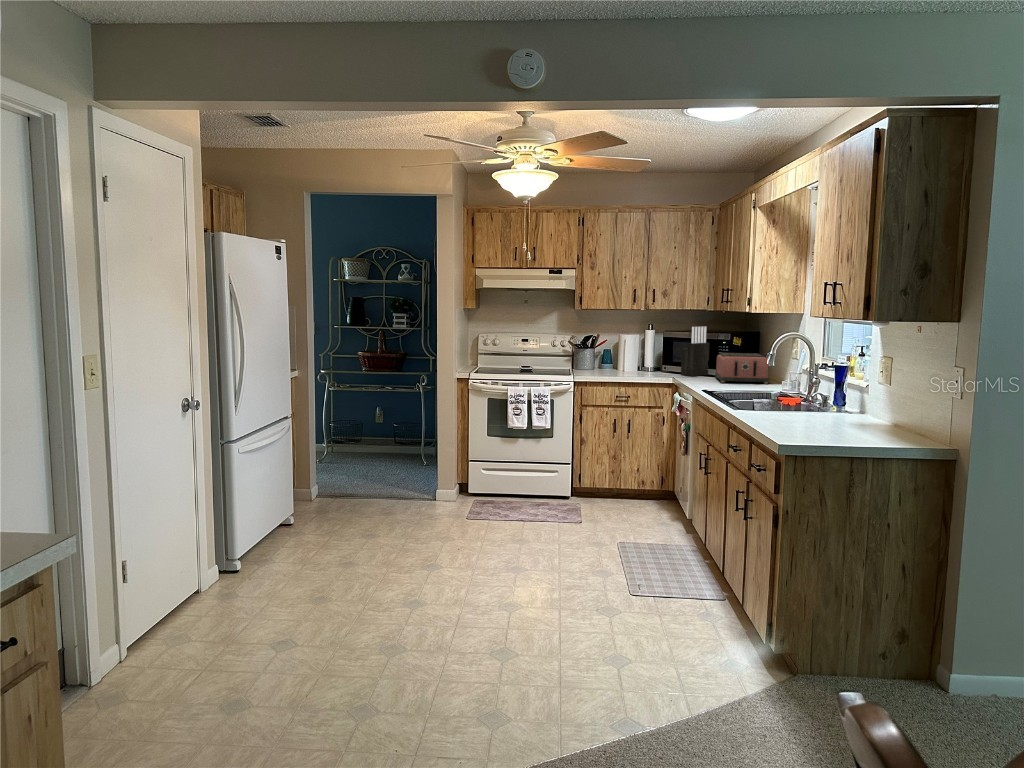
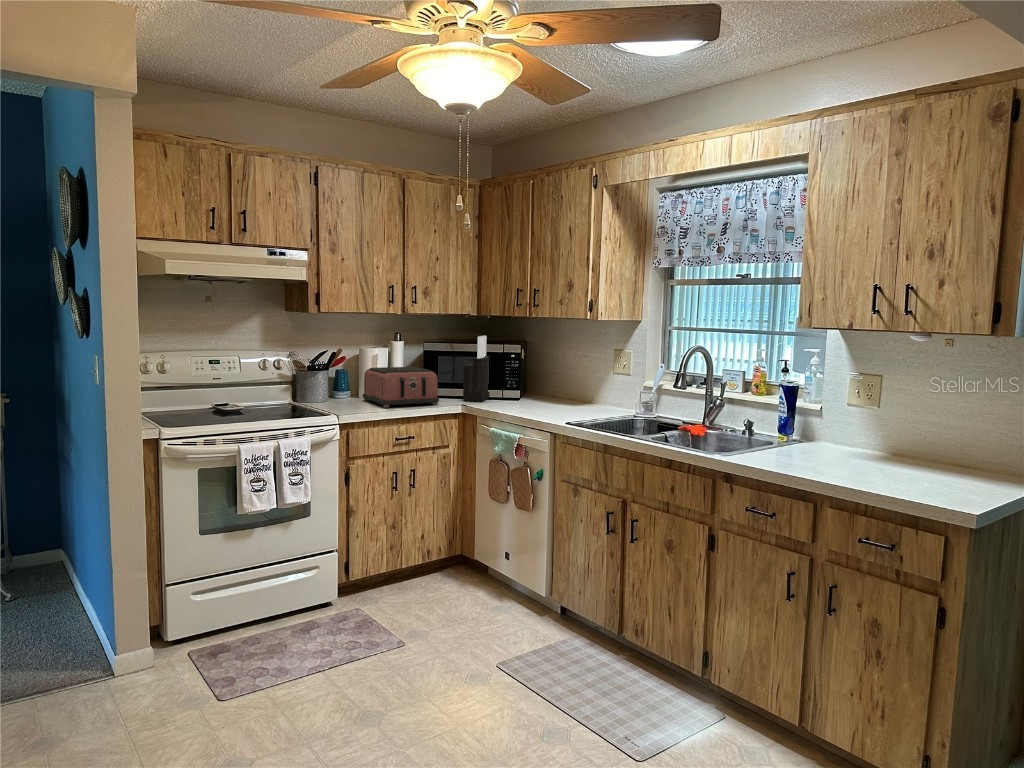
toaster: present [715,353,769,384] -> present [362,367,439,408]

